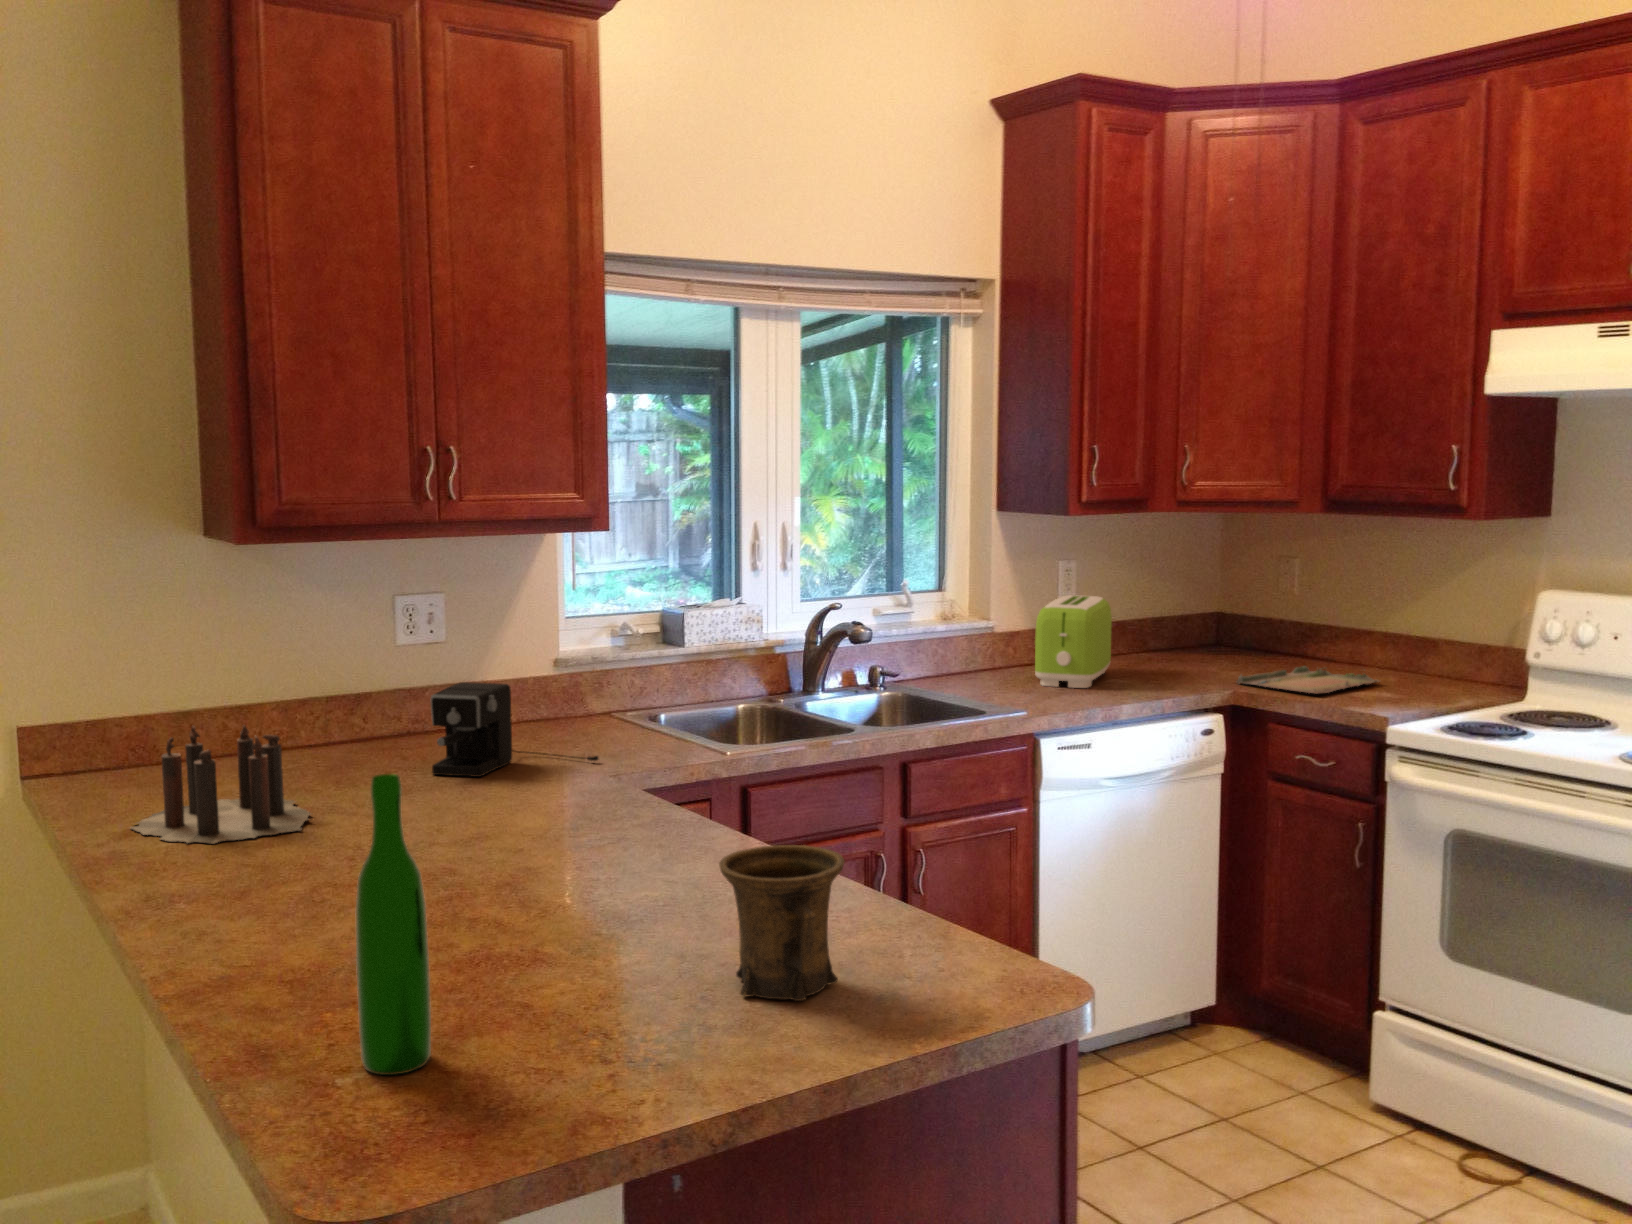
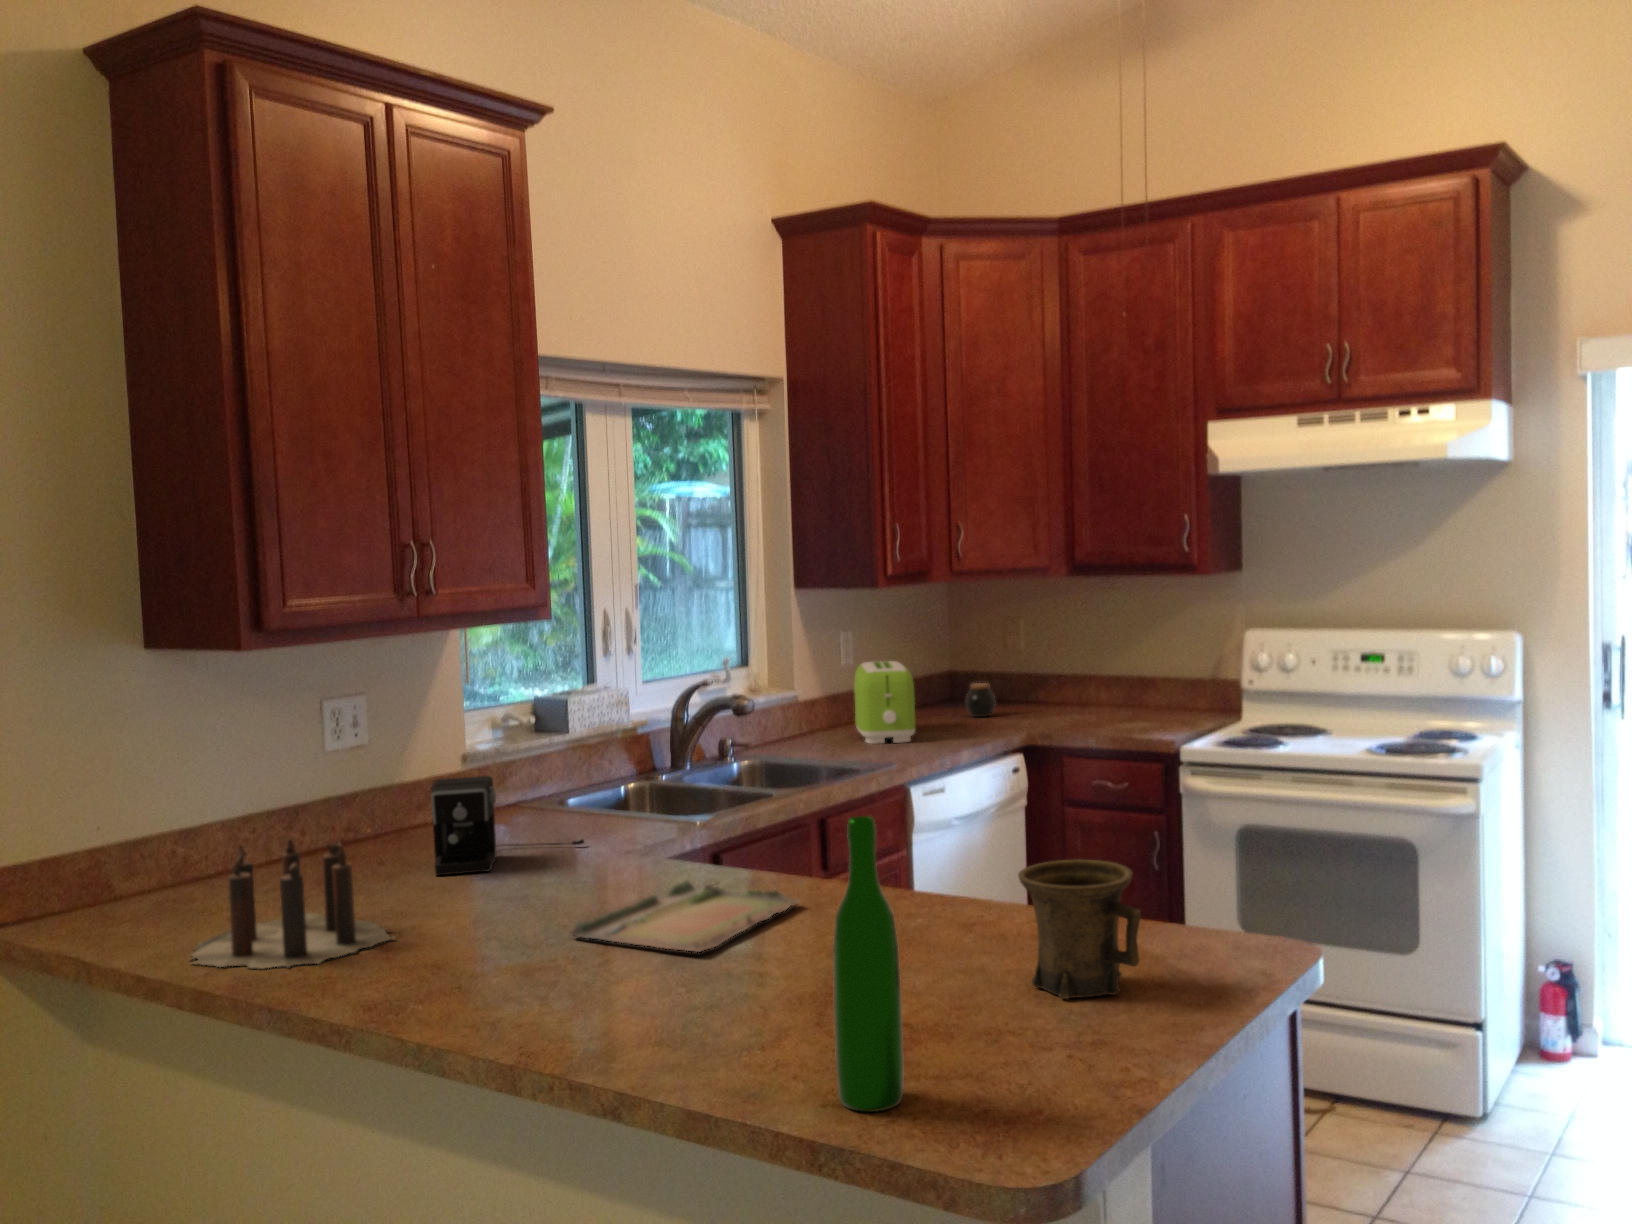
jar: none [1201,628,1235,667] -> present [966,683,995,717]
tray: present [1236,666,1379,694] -> present [571,881,799,952]

